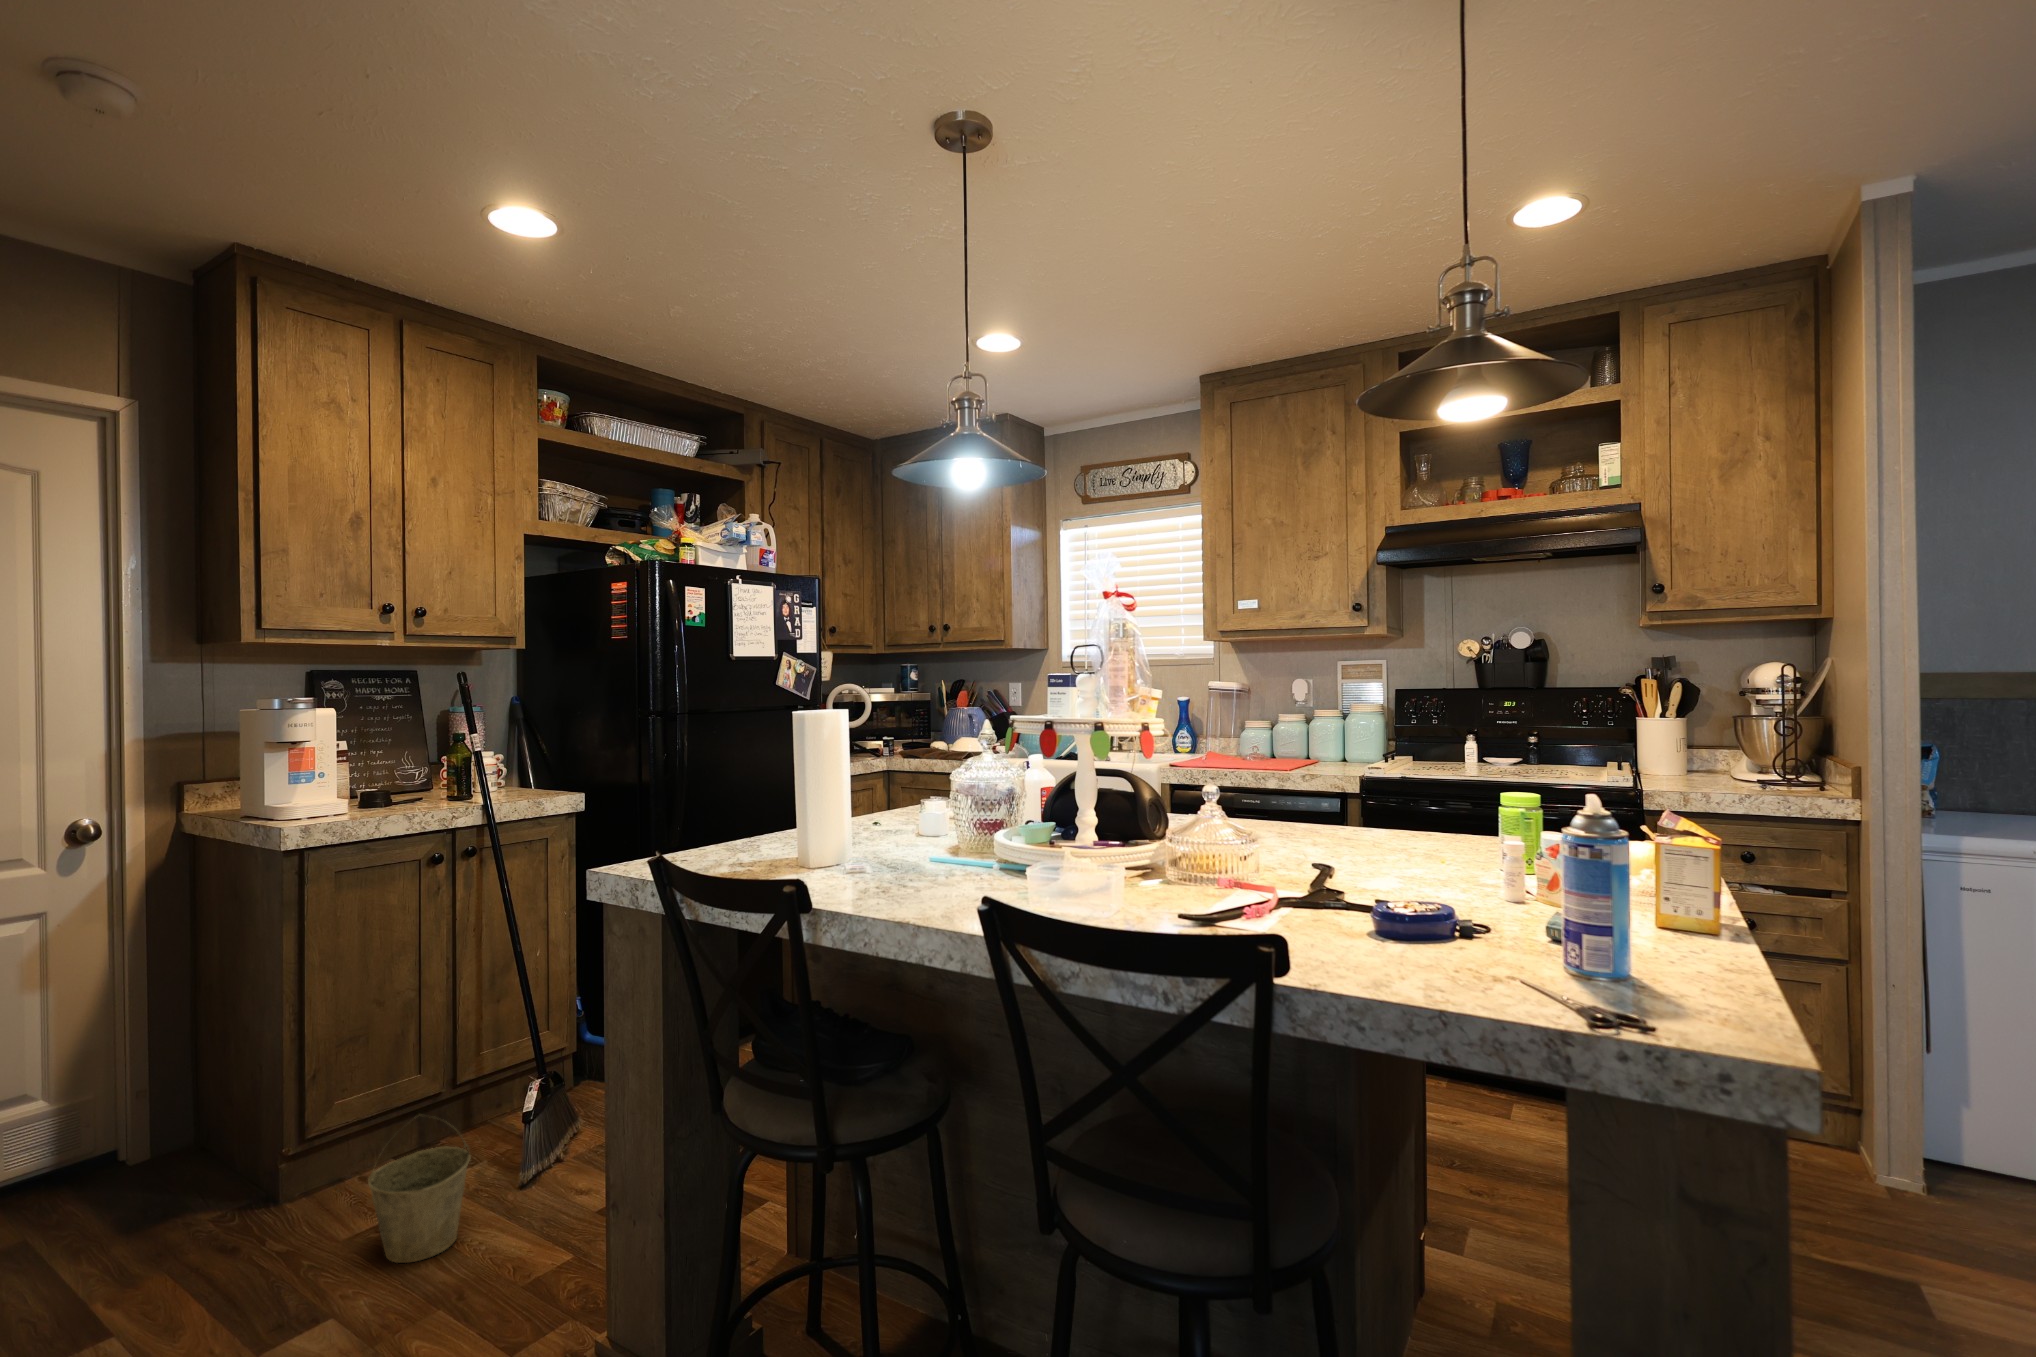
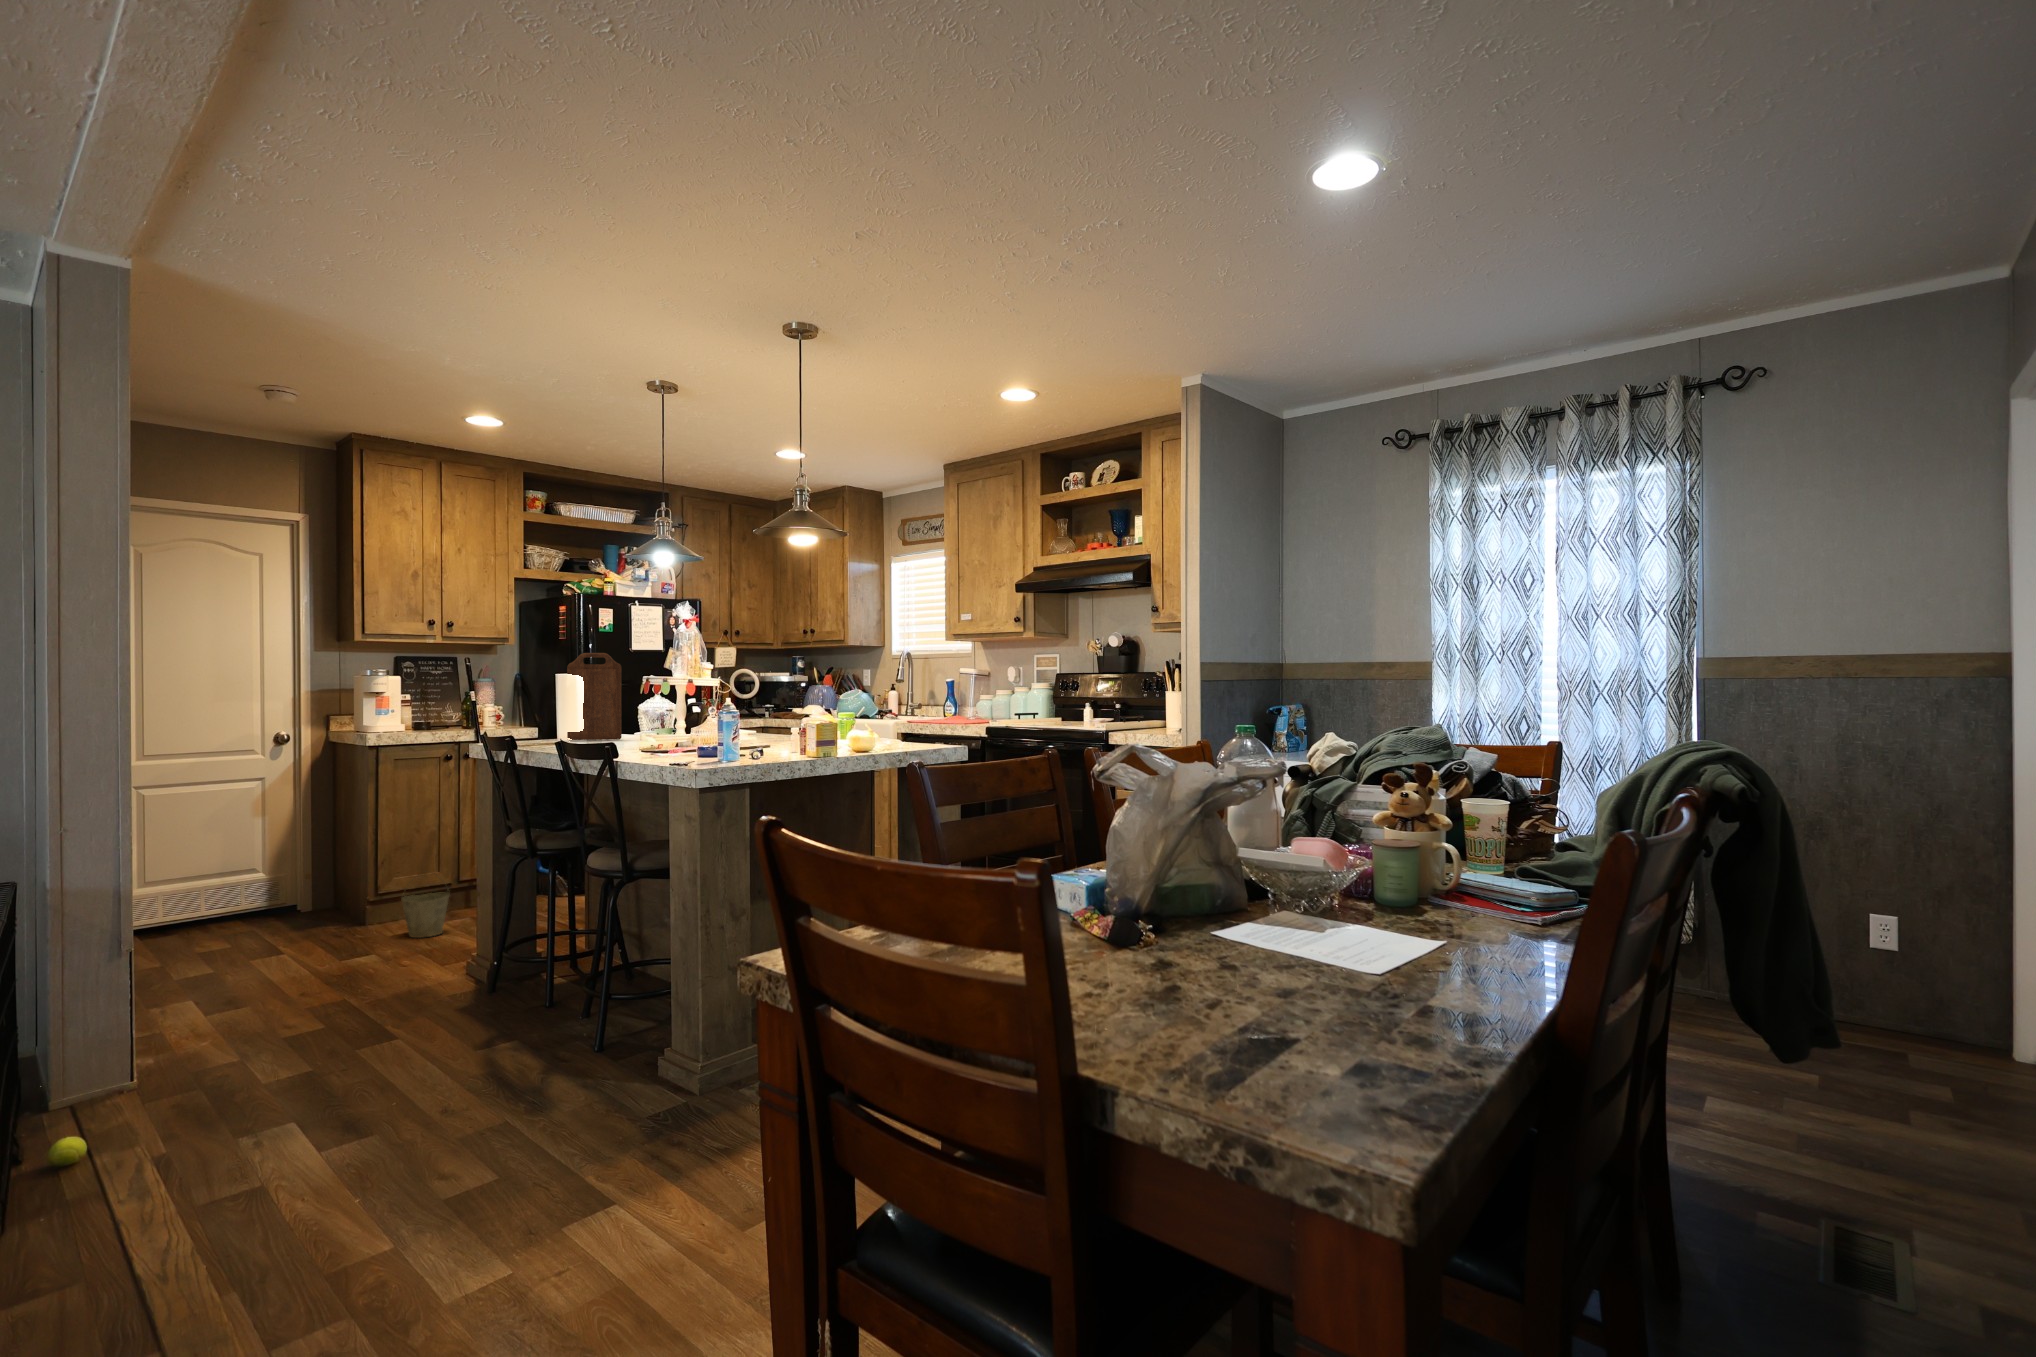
cutting board: none [848,674,965,882] -> present [567,653,622,740]

